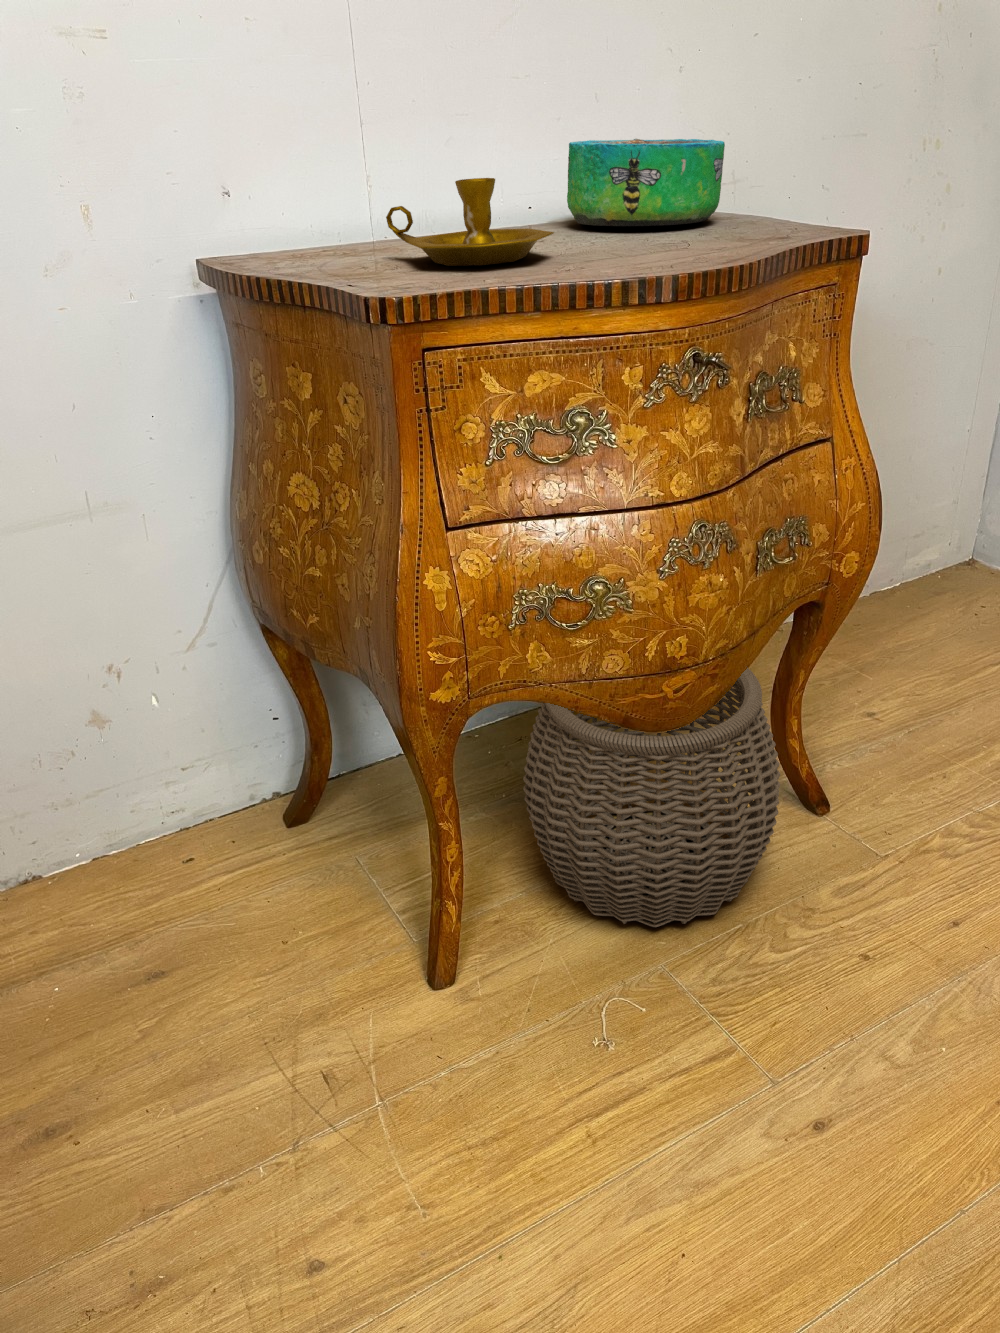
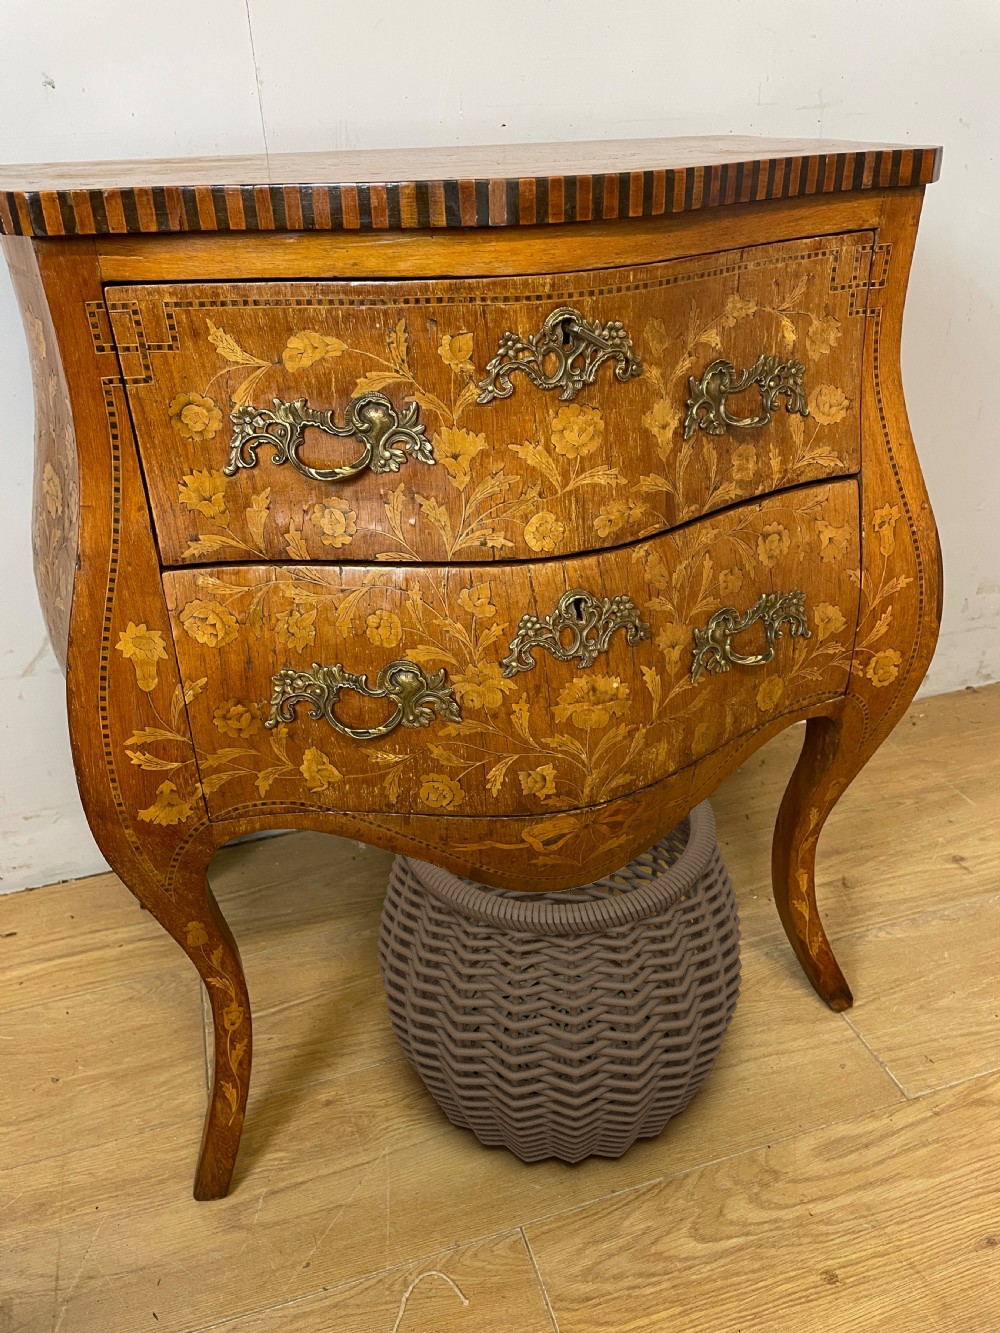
decorative bowl: present [567,139,725,226] -> none [509,13,739,144]
candlestick: present [386,178,554,266] -> none [165,36,393,170]

